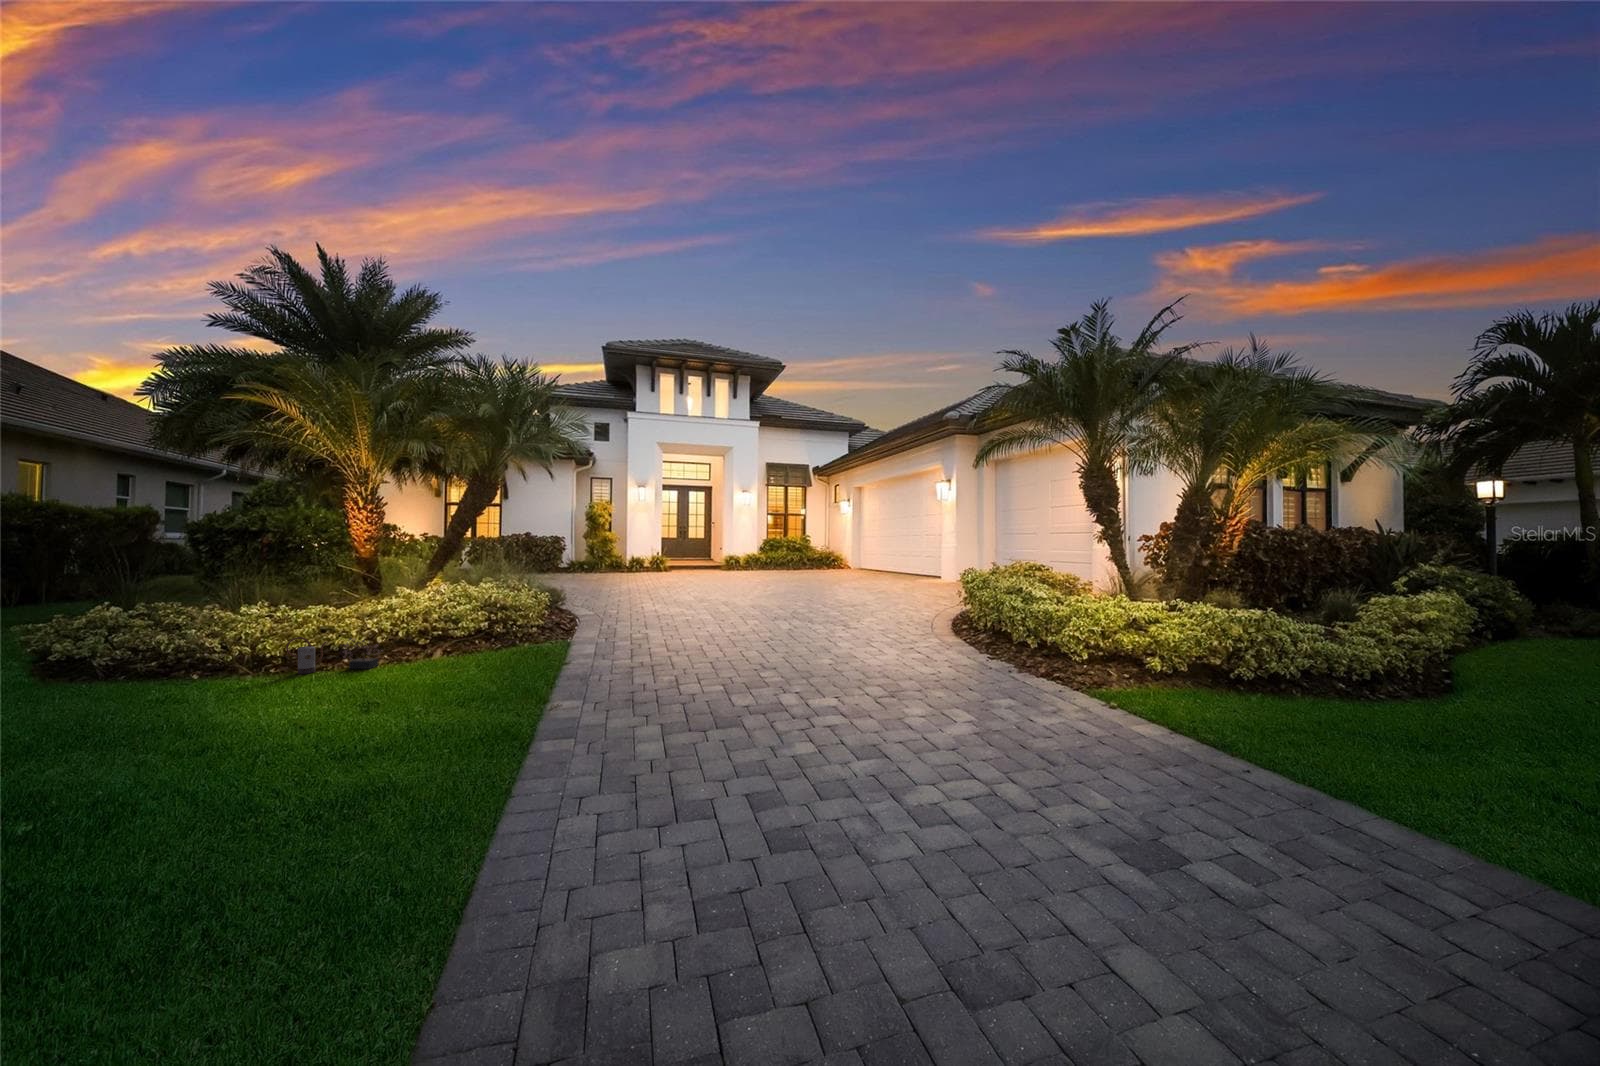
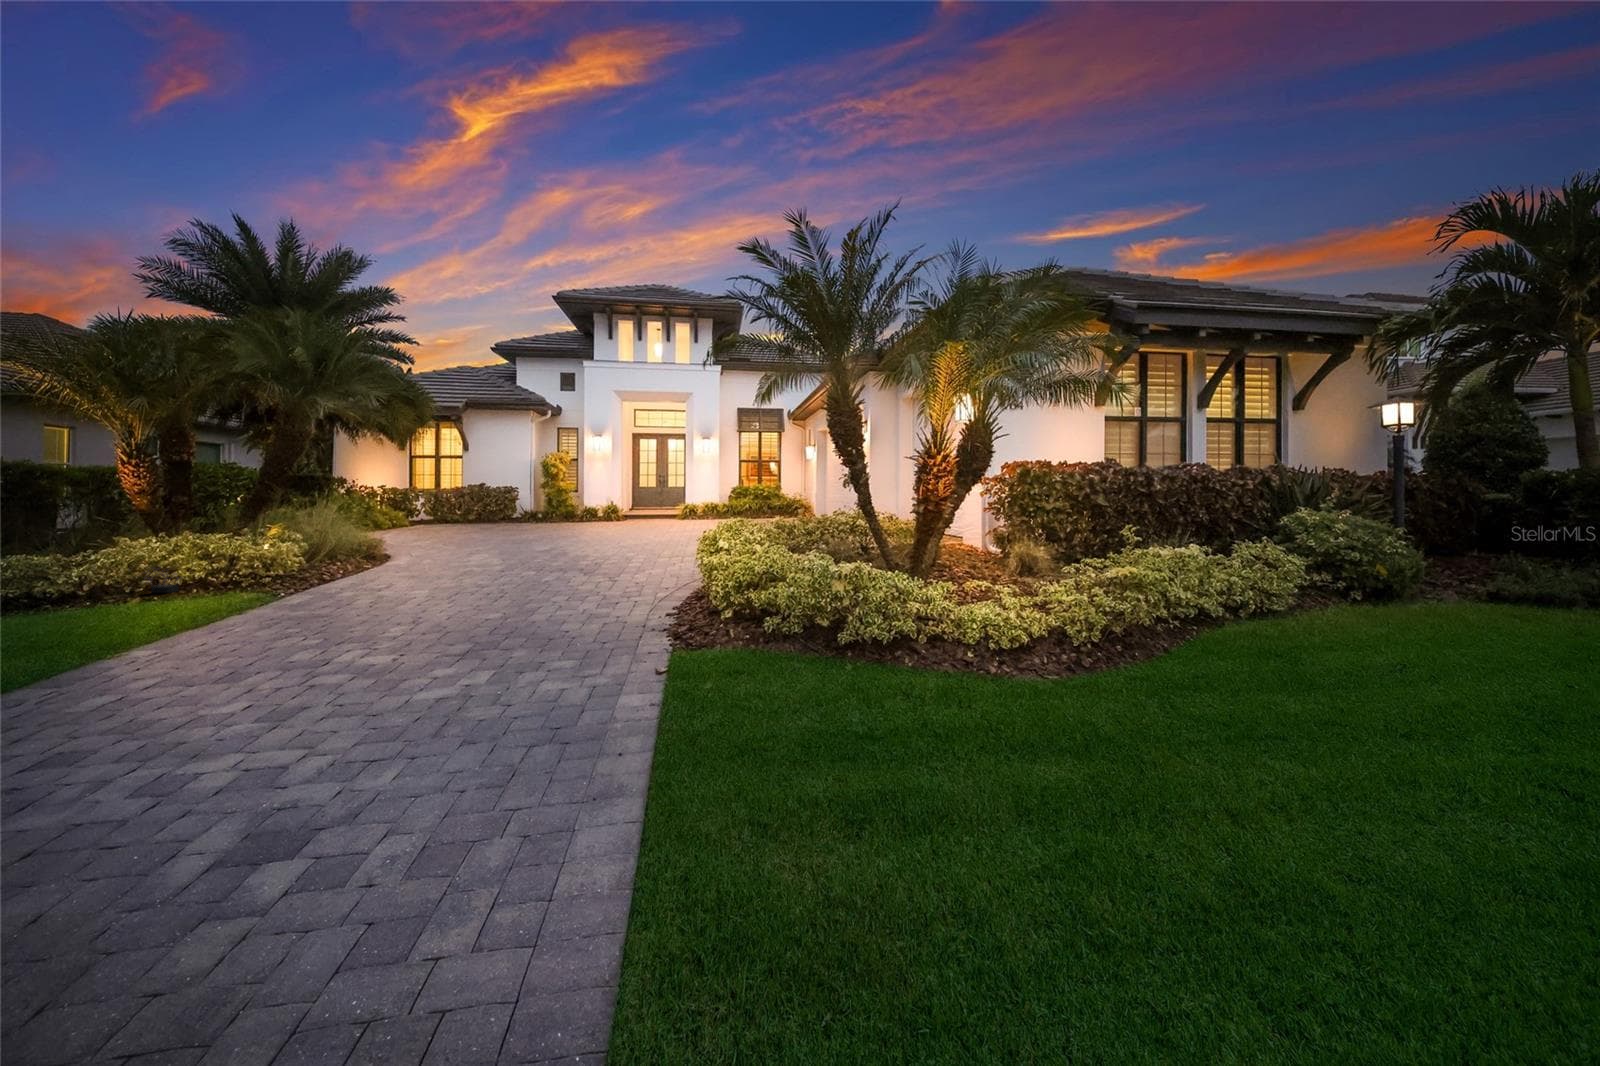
watering can: present [286,637,326,674] -> none [93,565,132,596]

